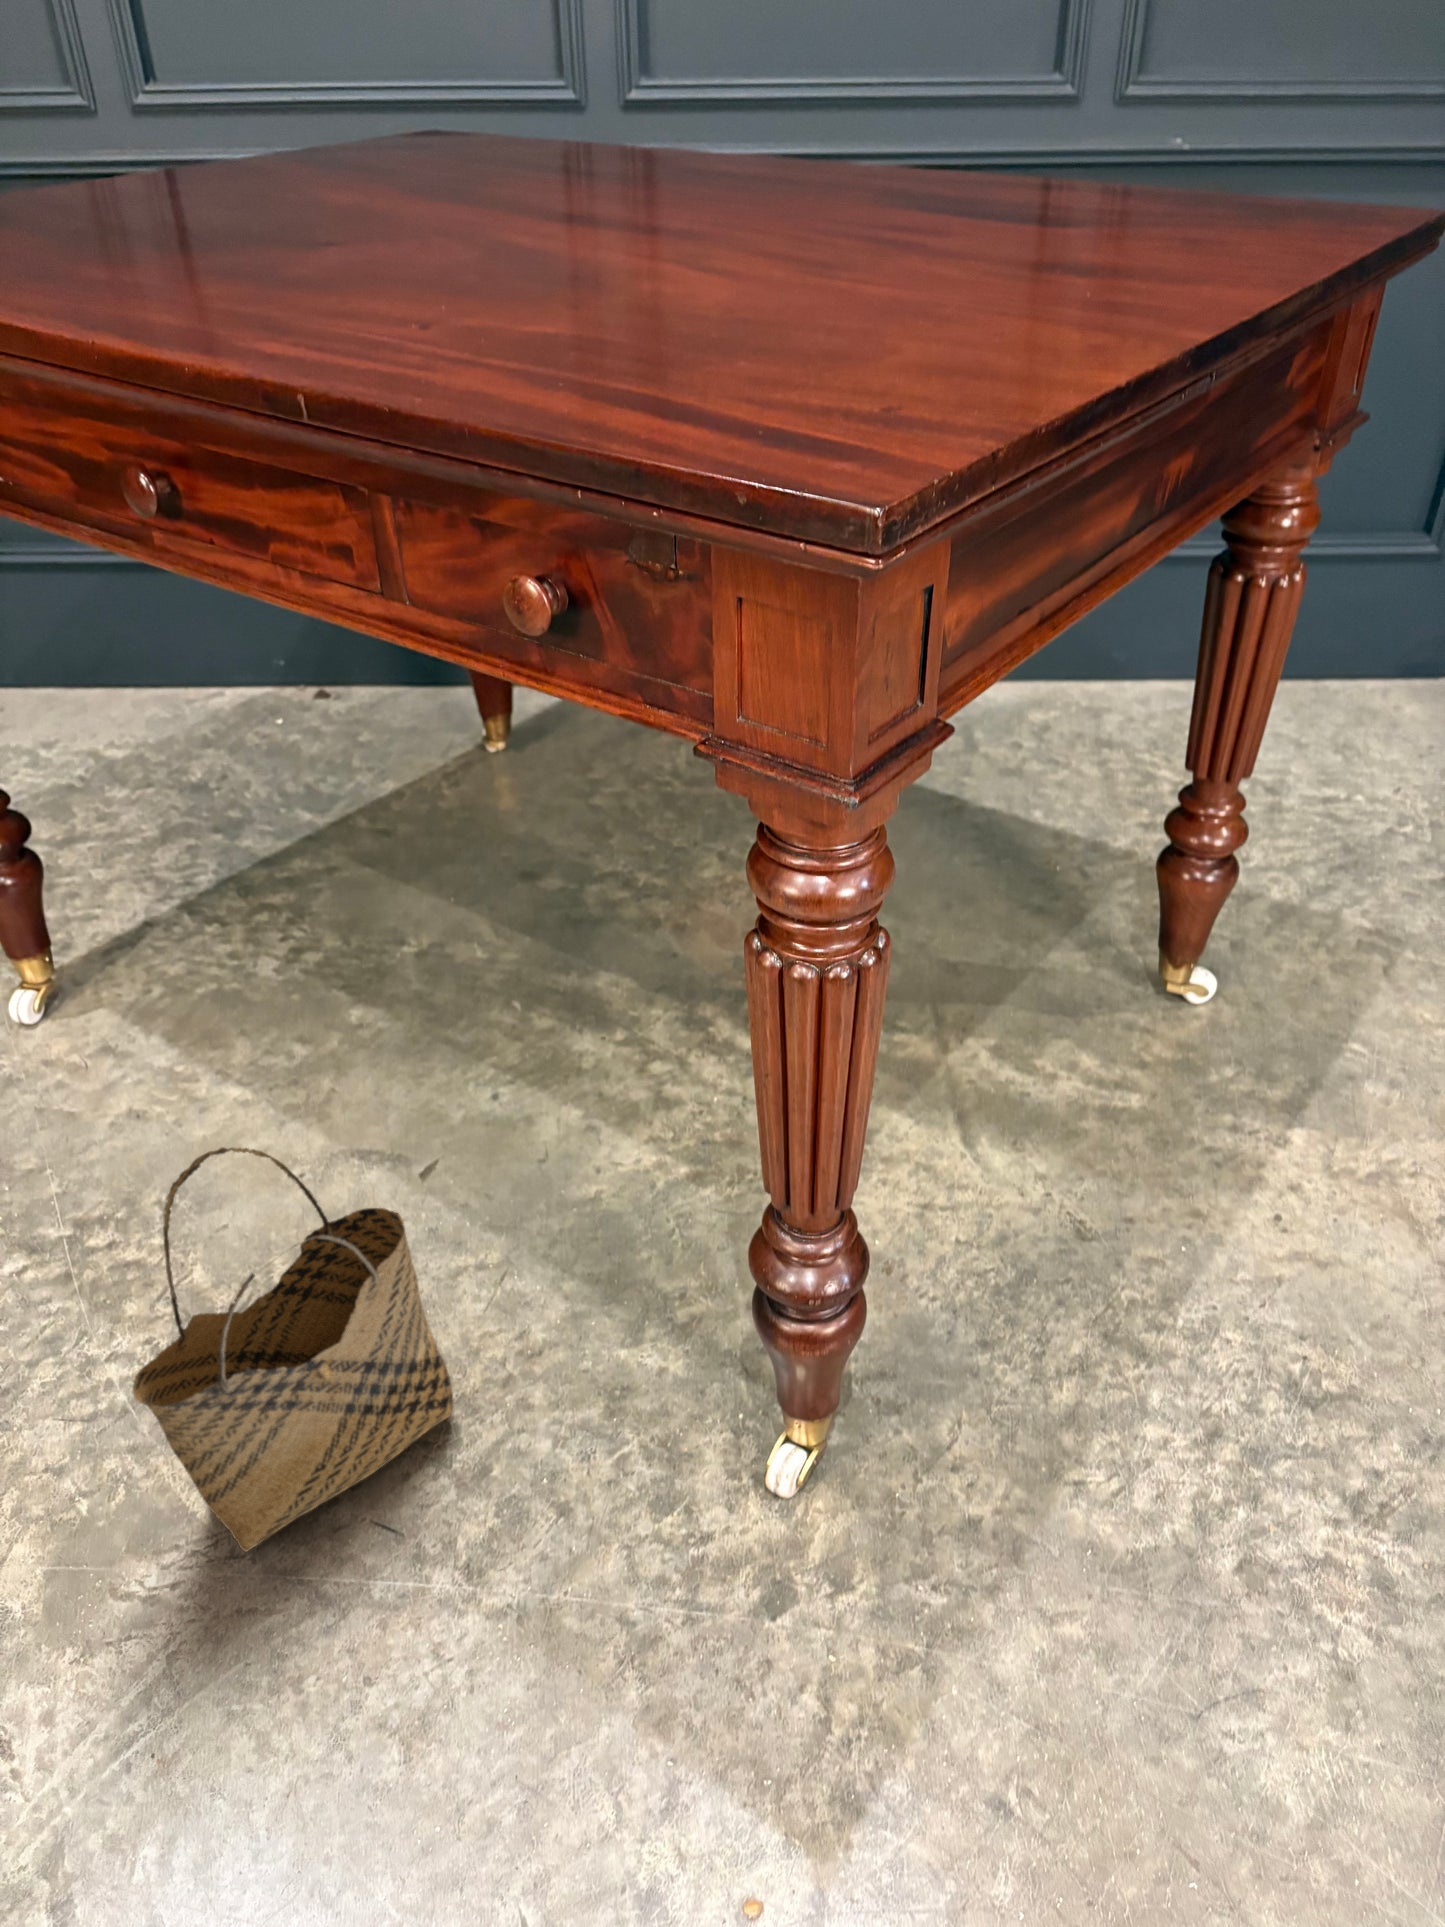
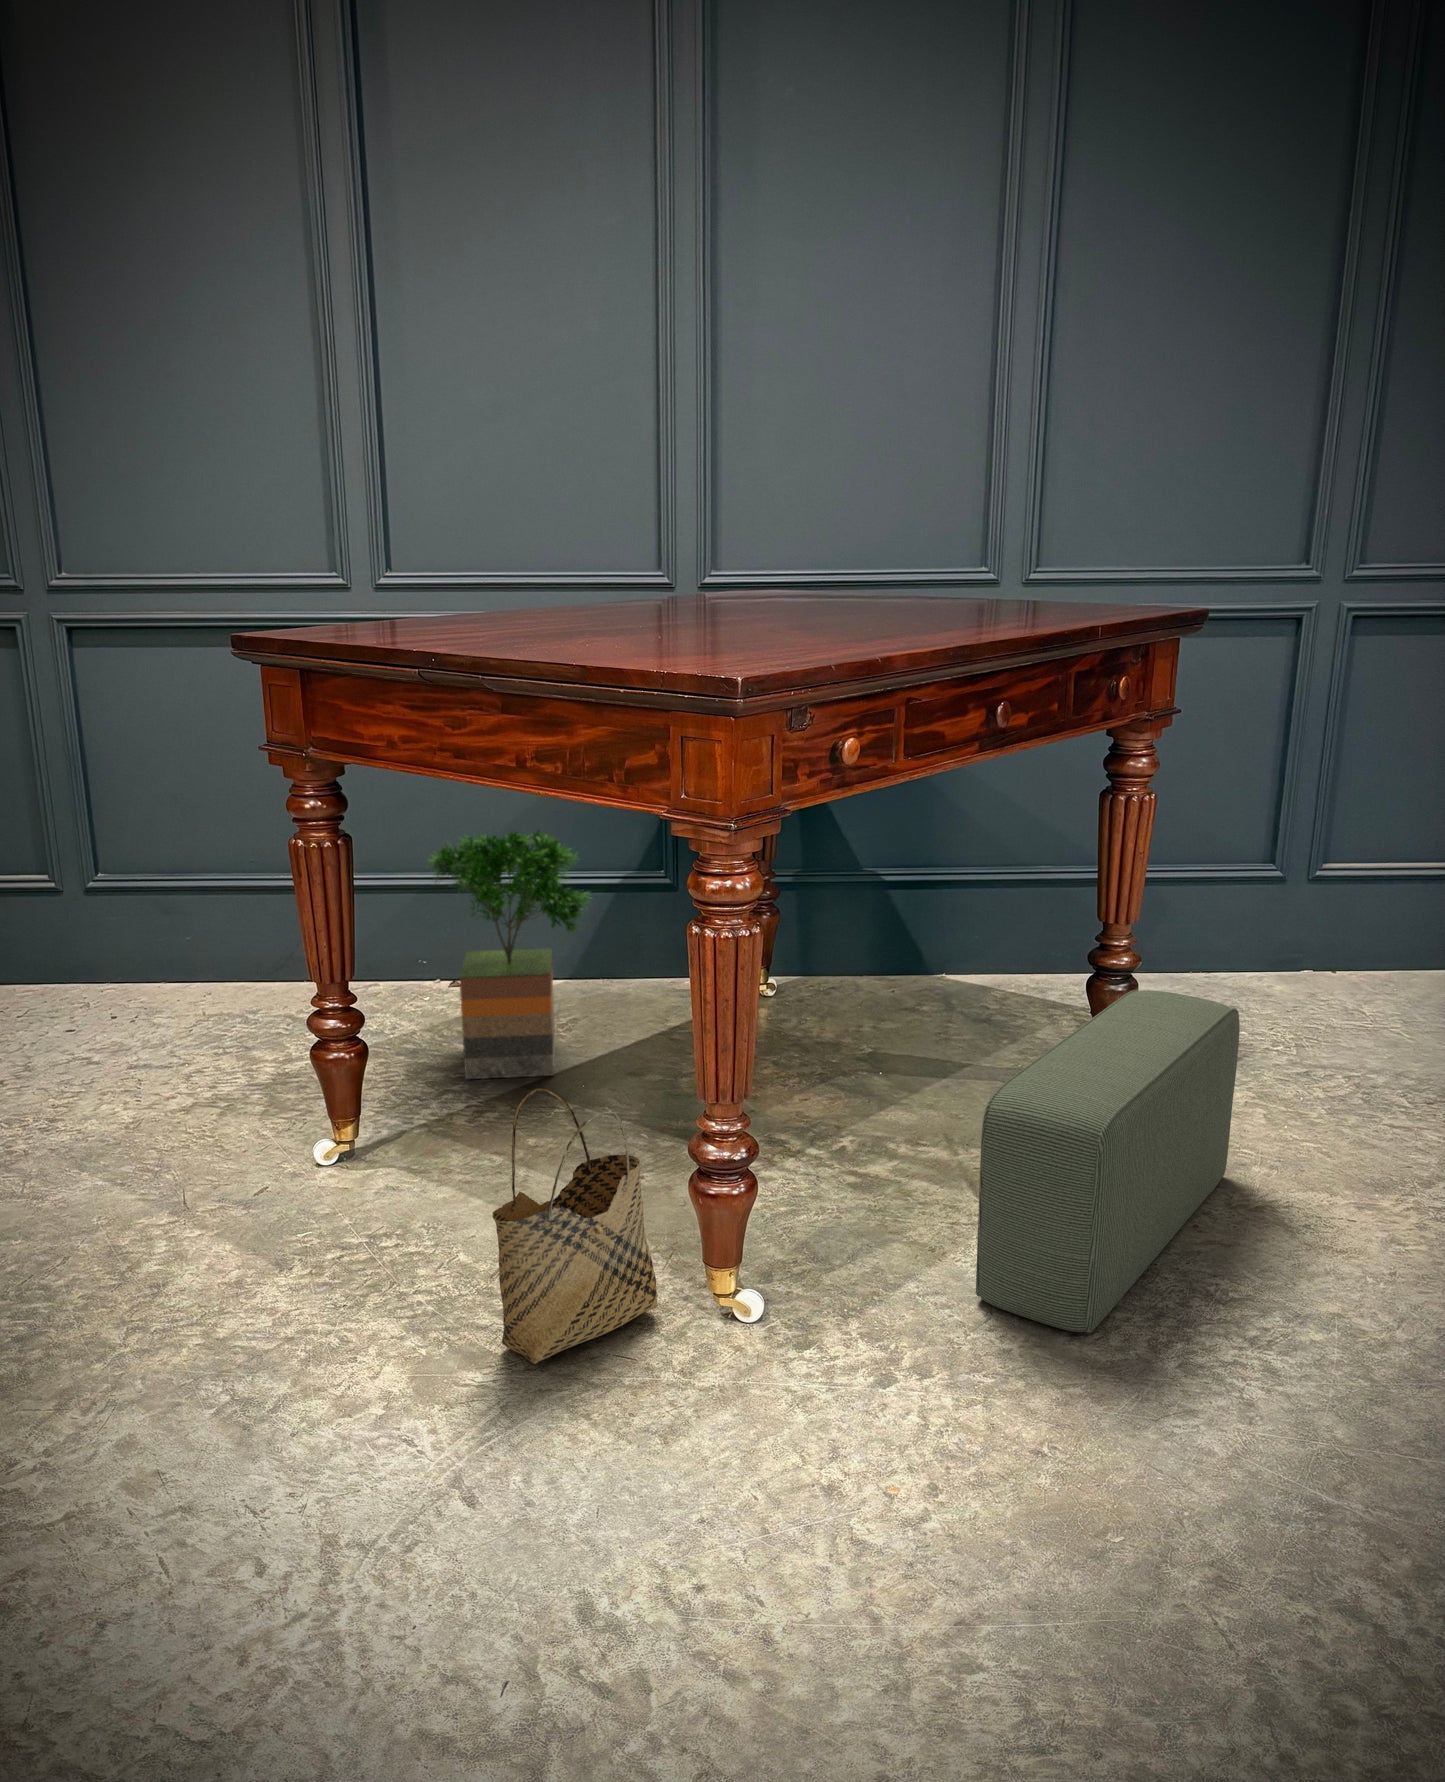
potted tree: none [167,514,431,882] -> present [428,830,591,1079]
pouf: none [938,847,1398,1485] -> present [976,990,1240,1333]

